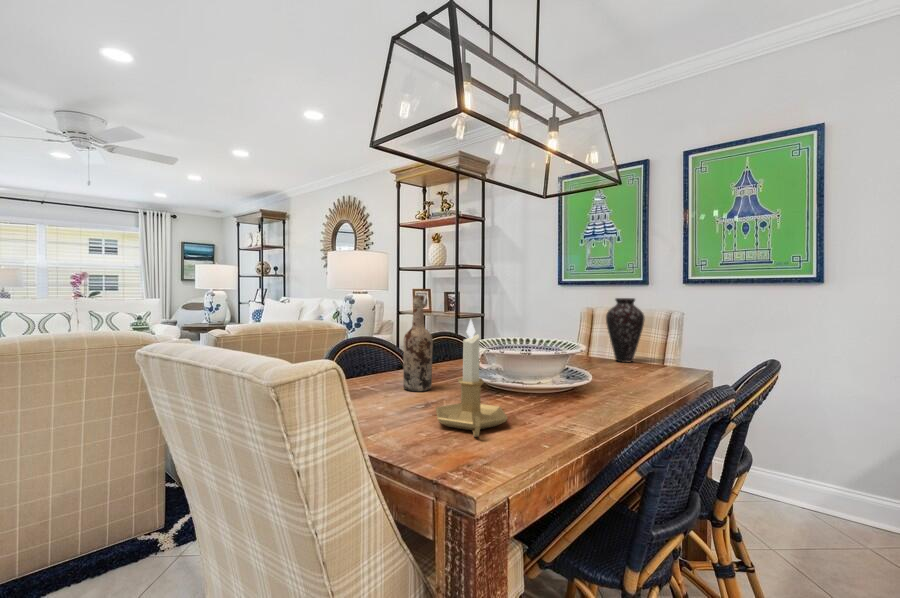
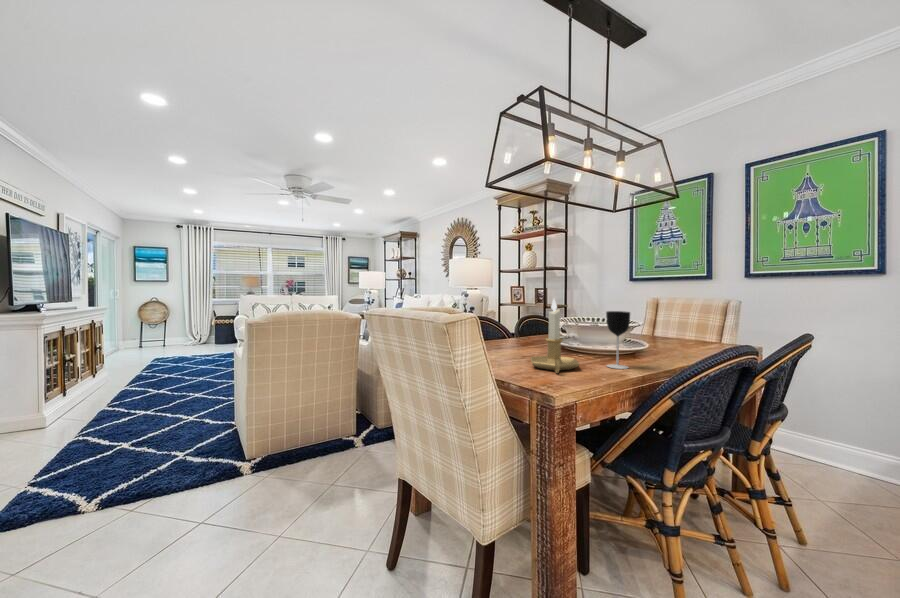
wine bottle: present [403,295,433,391] -> none [508,286,528,351]
vase: present [606,298,645,362] -> none [668,289,703,341]
wine glass: none [543,336,575,420] -> present [606,311,630,369]

